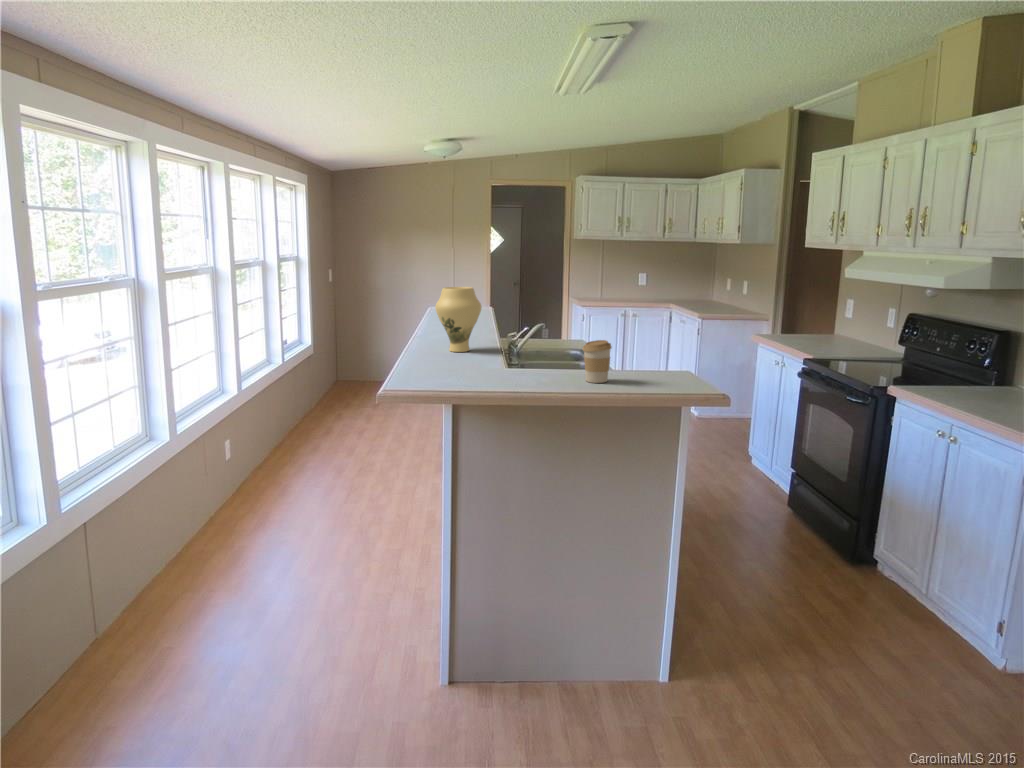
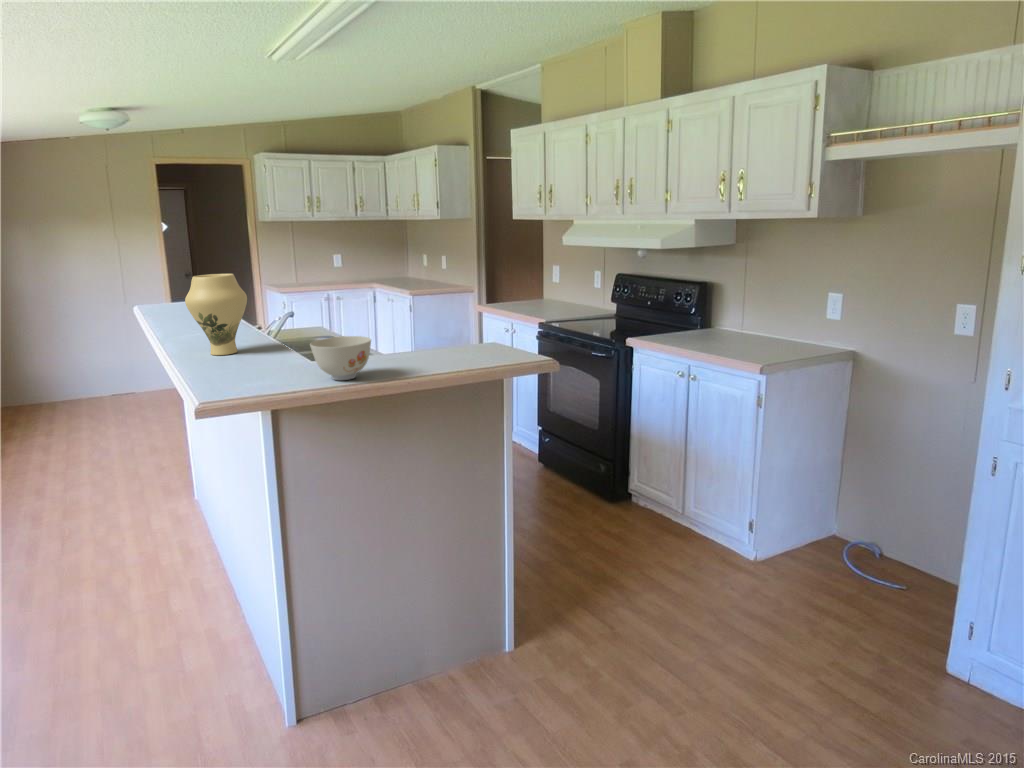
coffee cup: present [583,340,611,383] -> none [407,321,439,369]
bowl: none [496,346,546,382] -> present [310,336,371,380]

